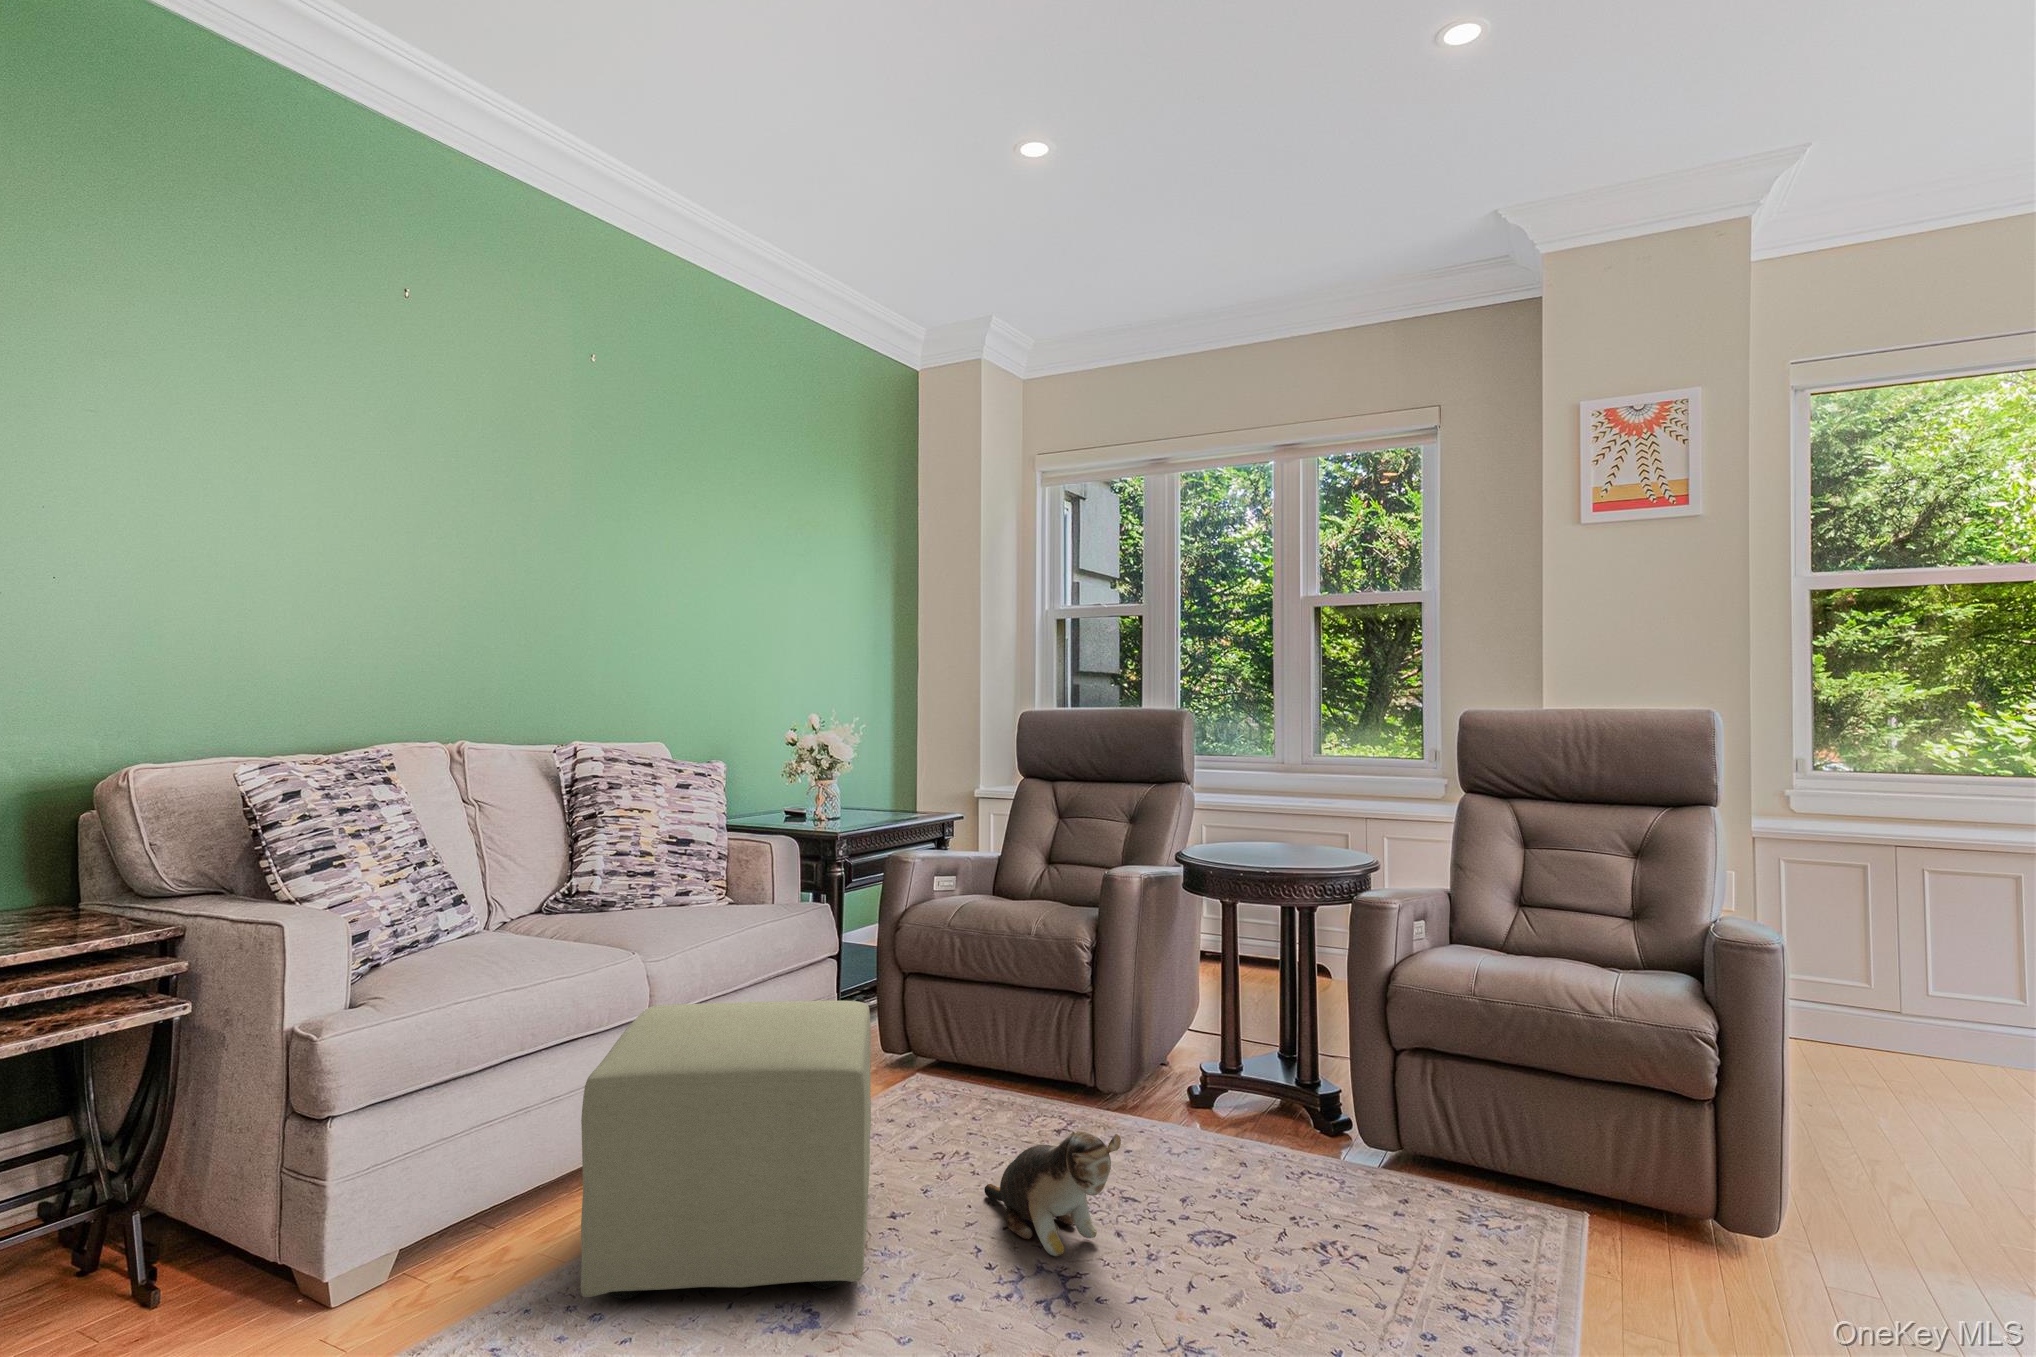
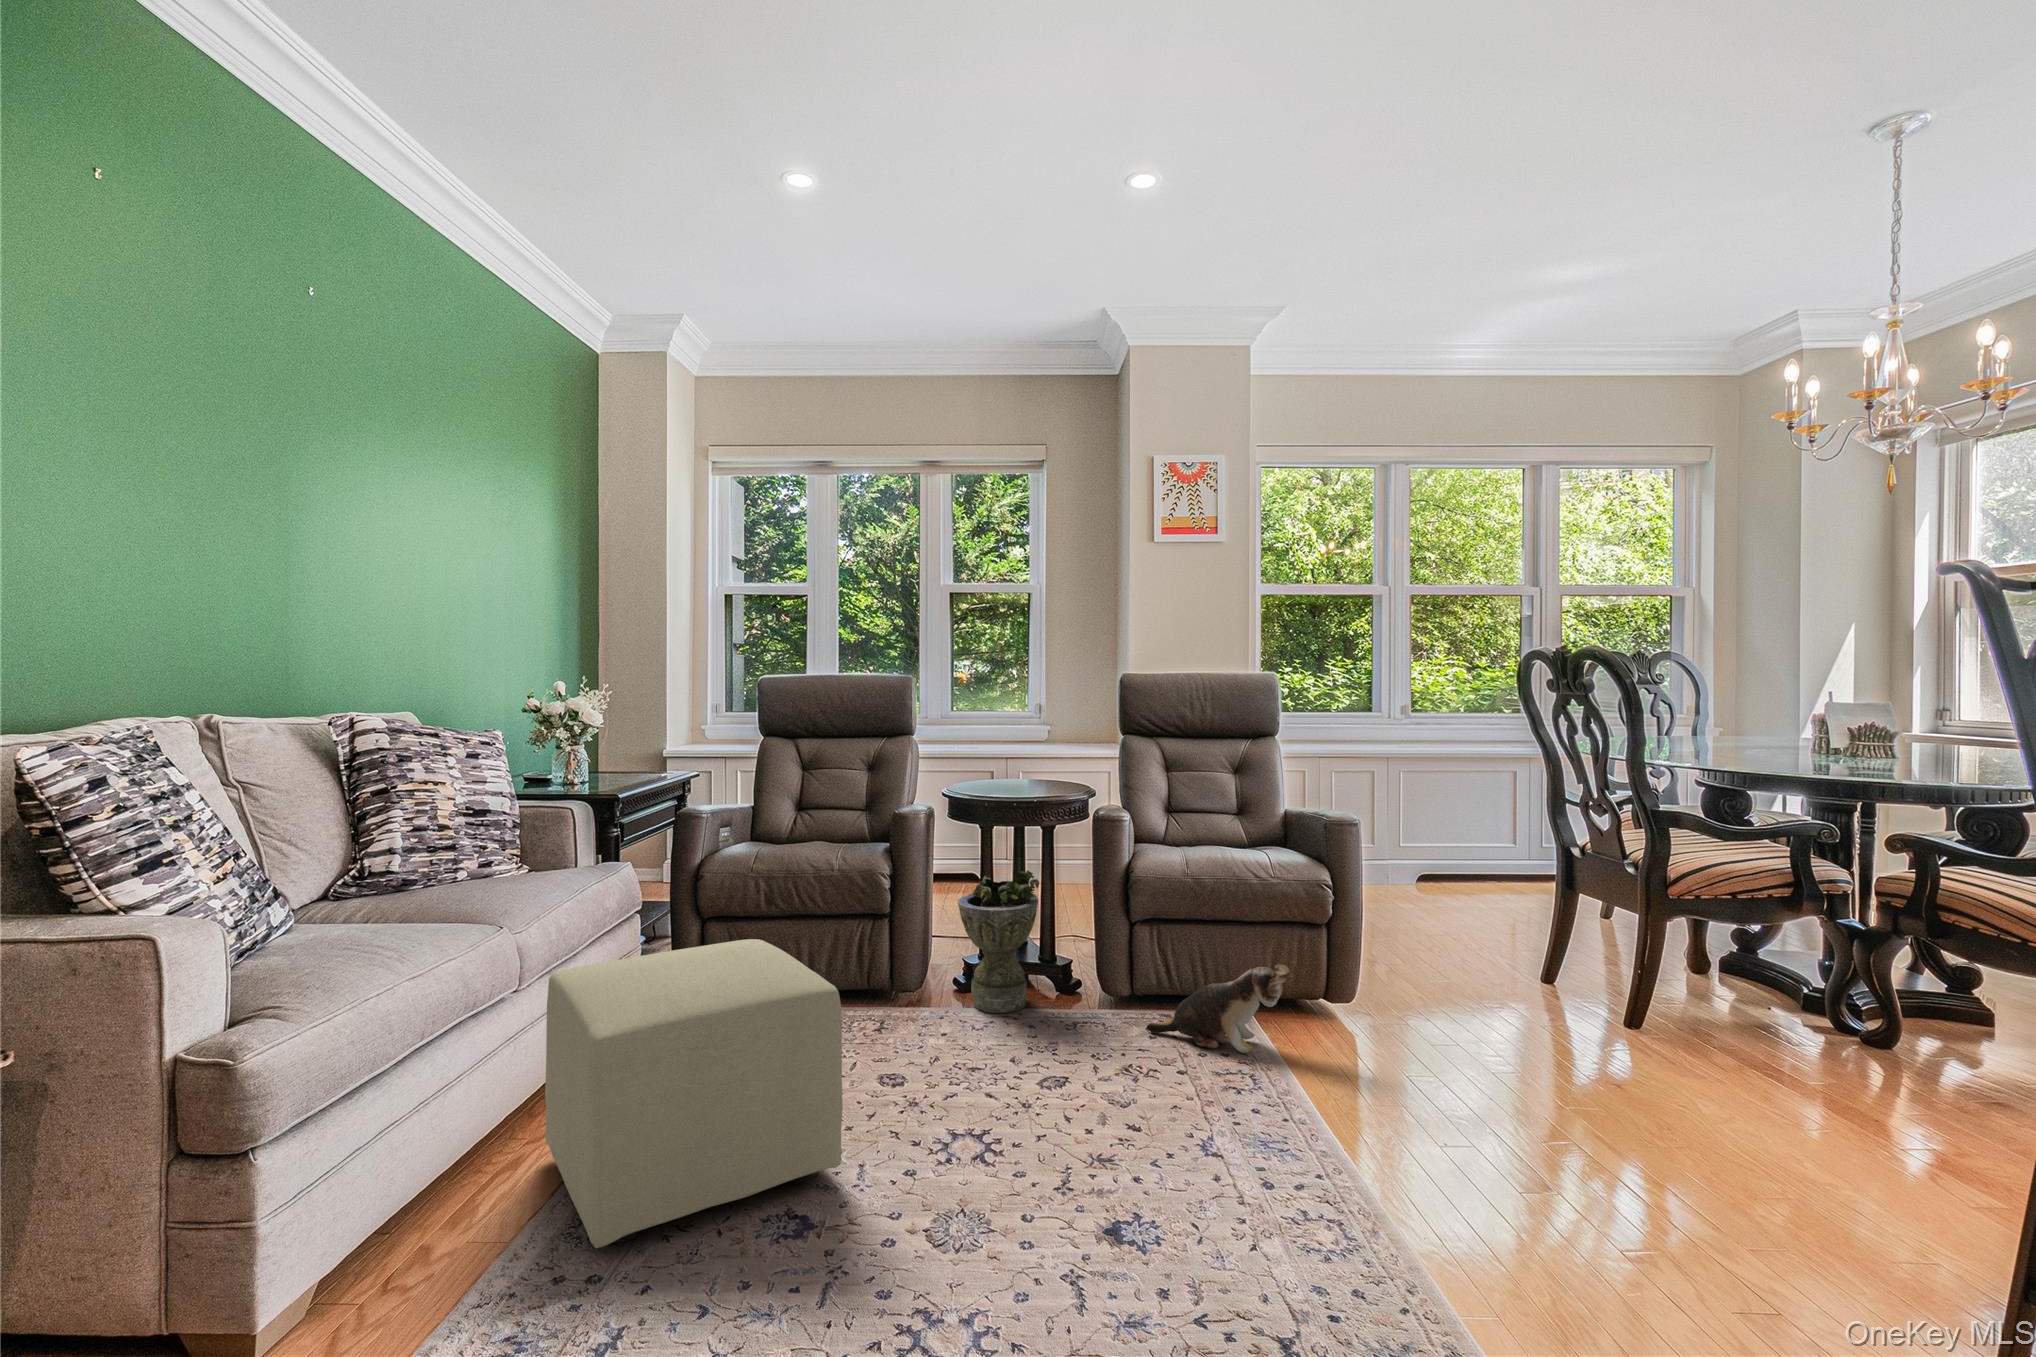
planter: none [1175,963,1282,1148] -> present [958,871,1040,1013]
plush toy: present [984,1132,1121,1256] -> present [1147,964,1289,1053]

